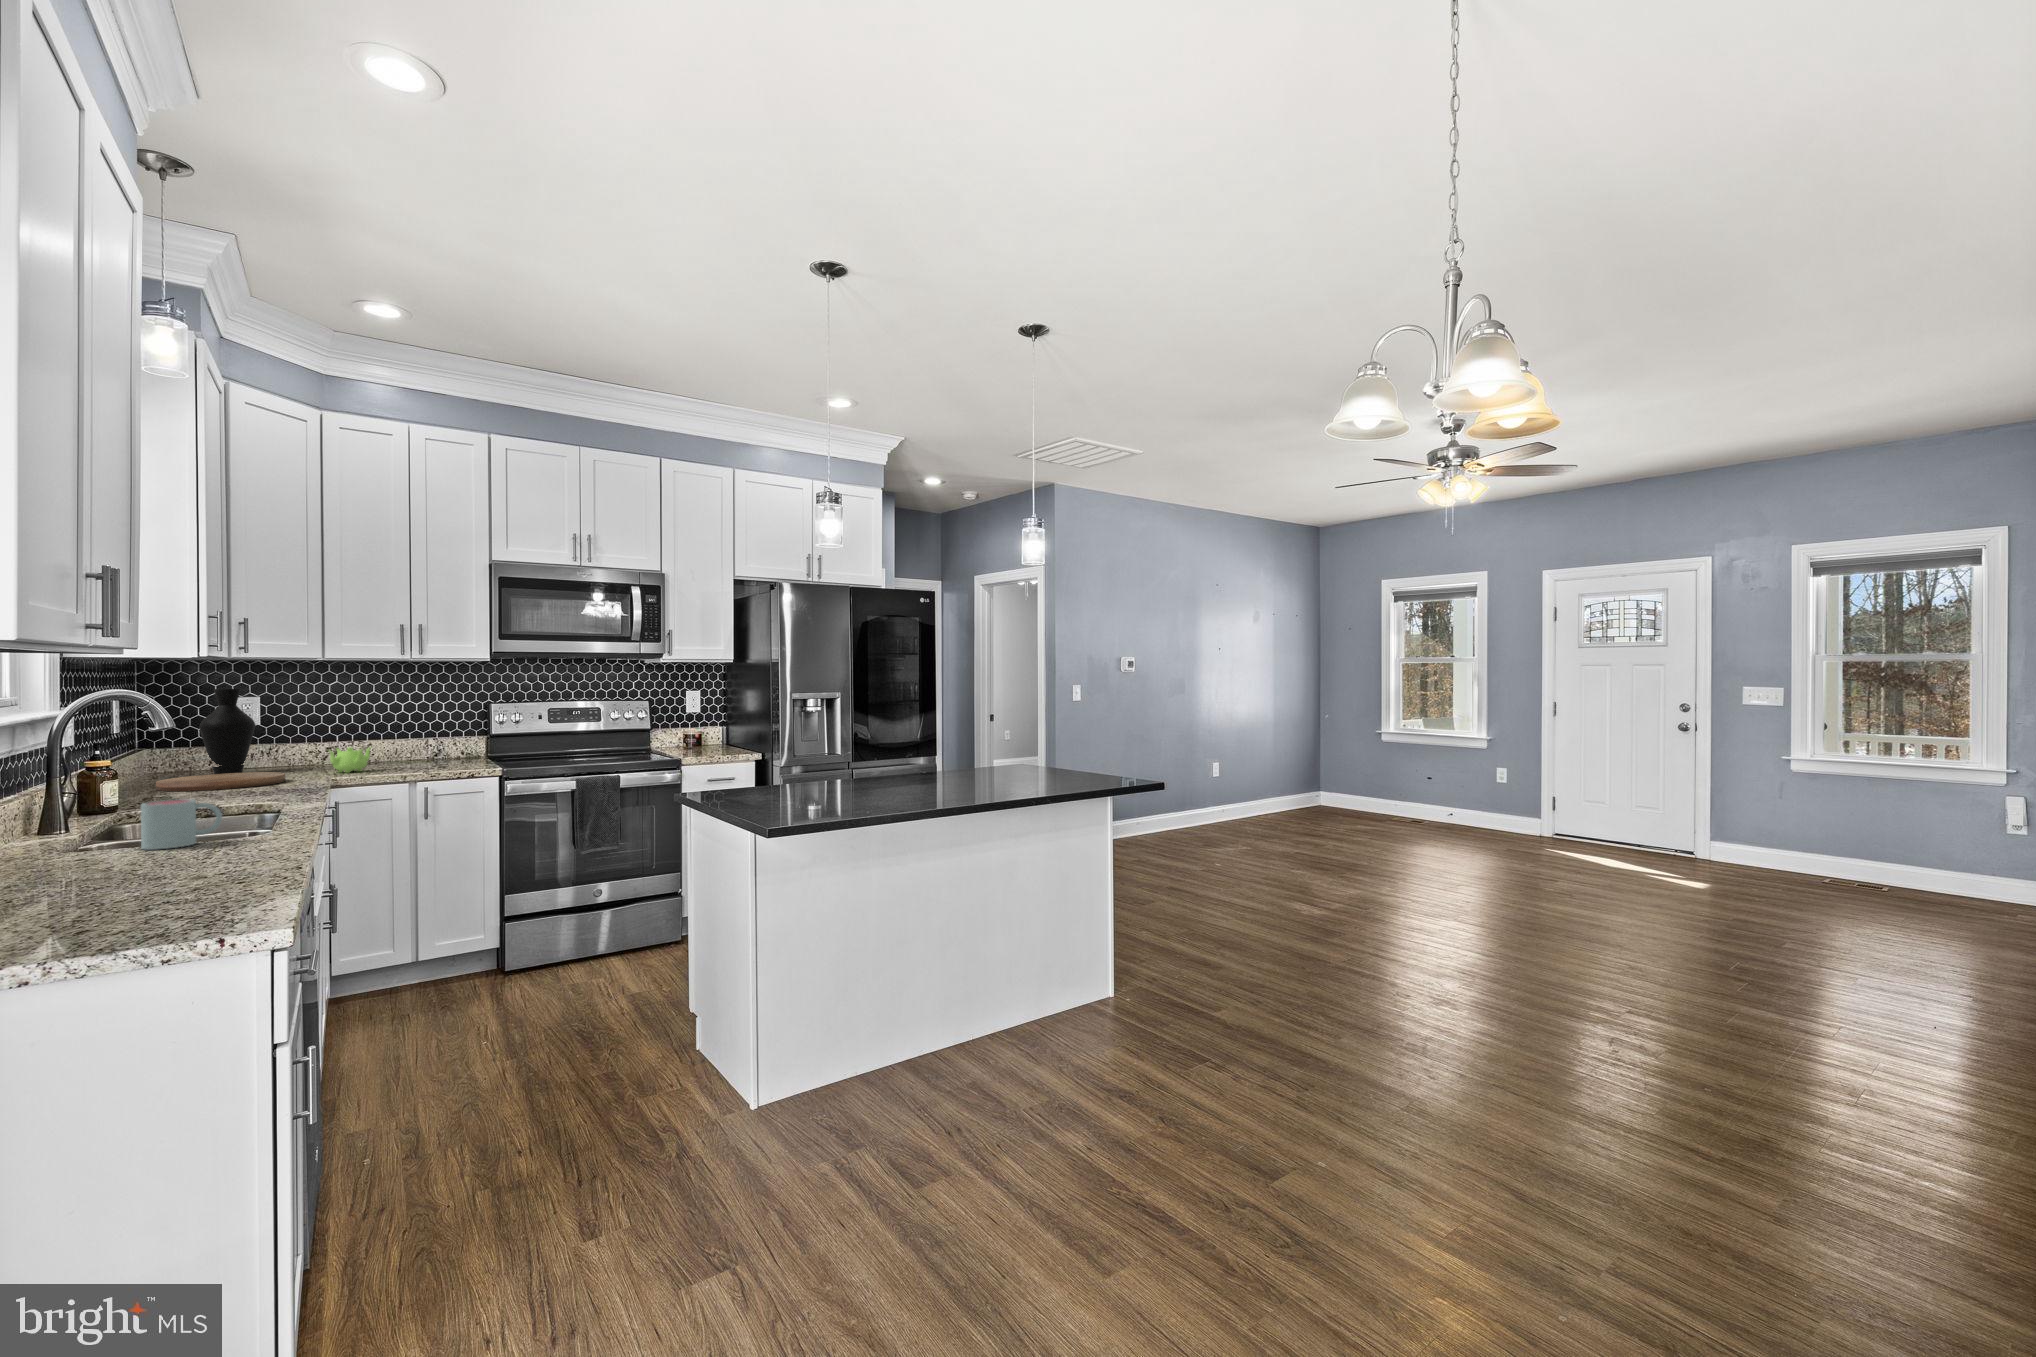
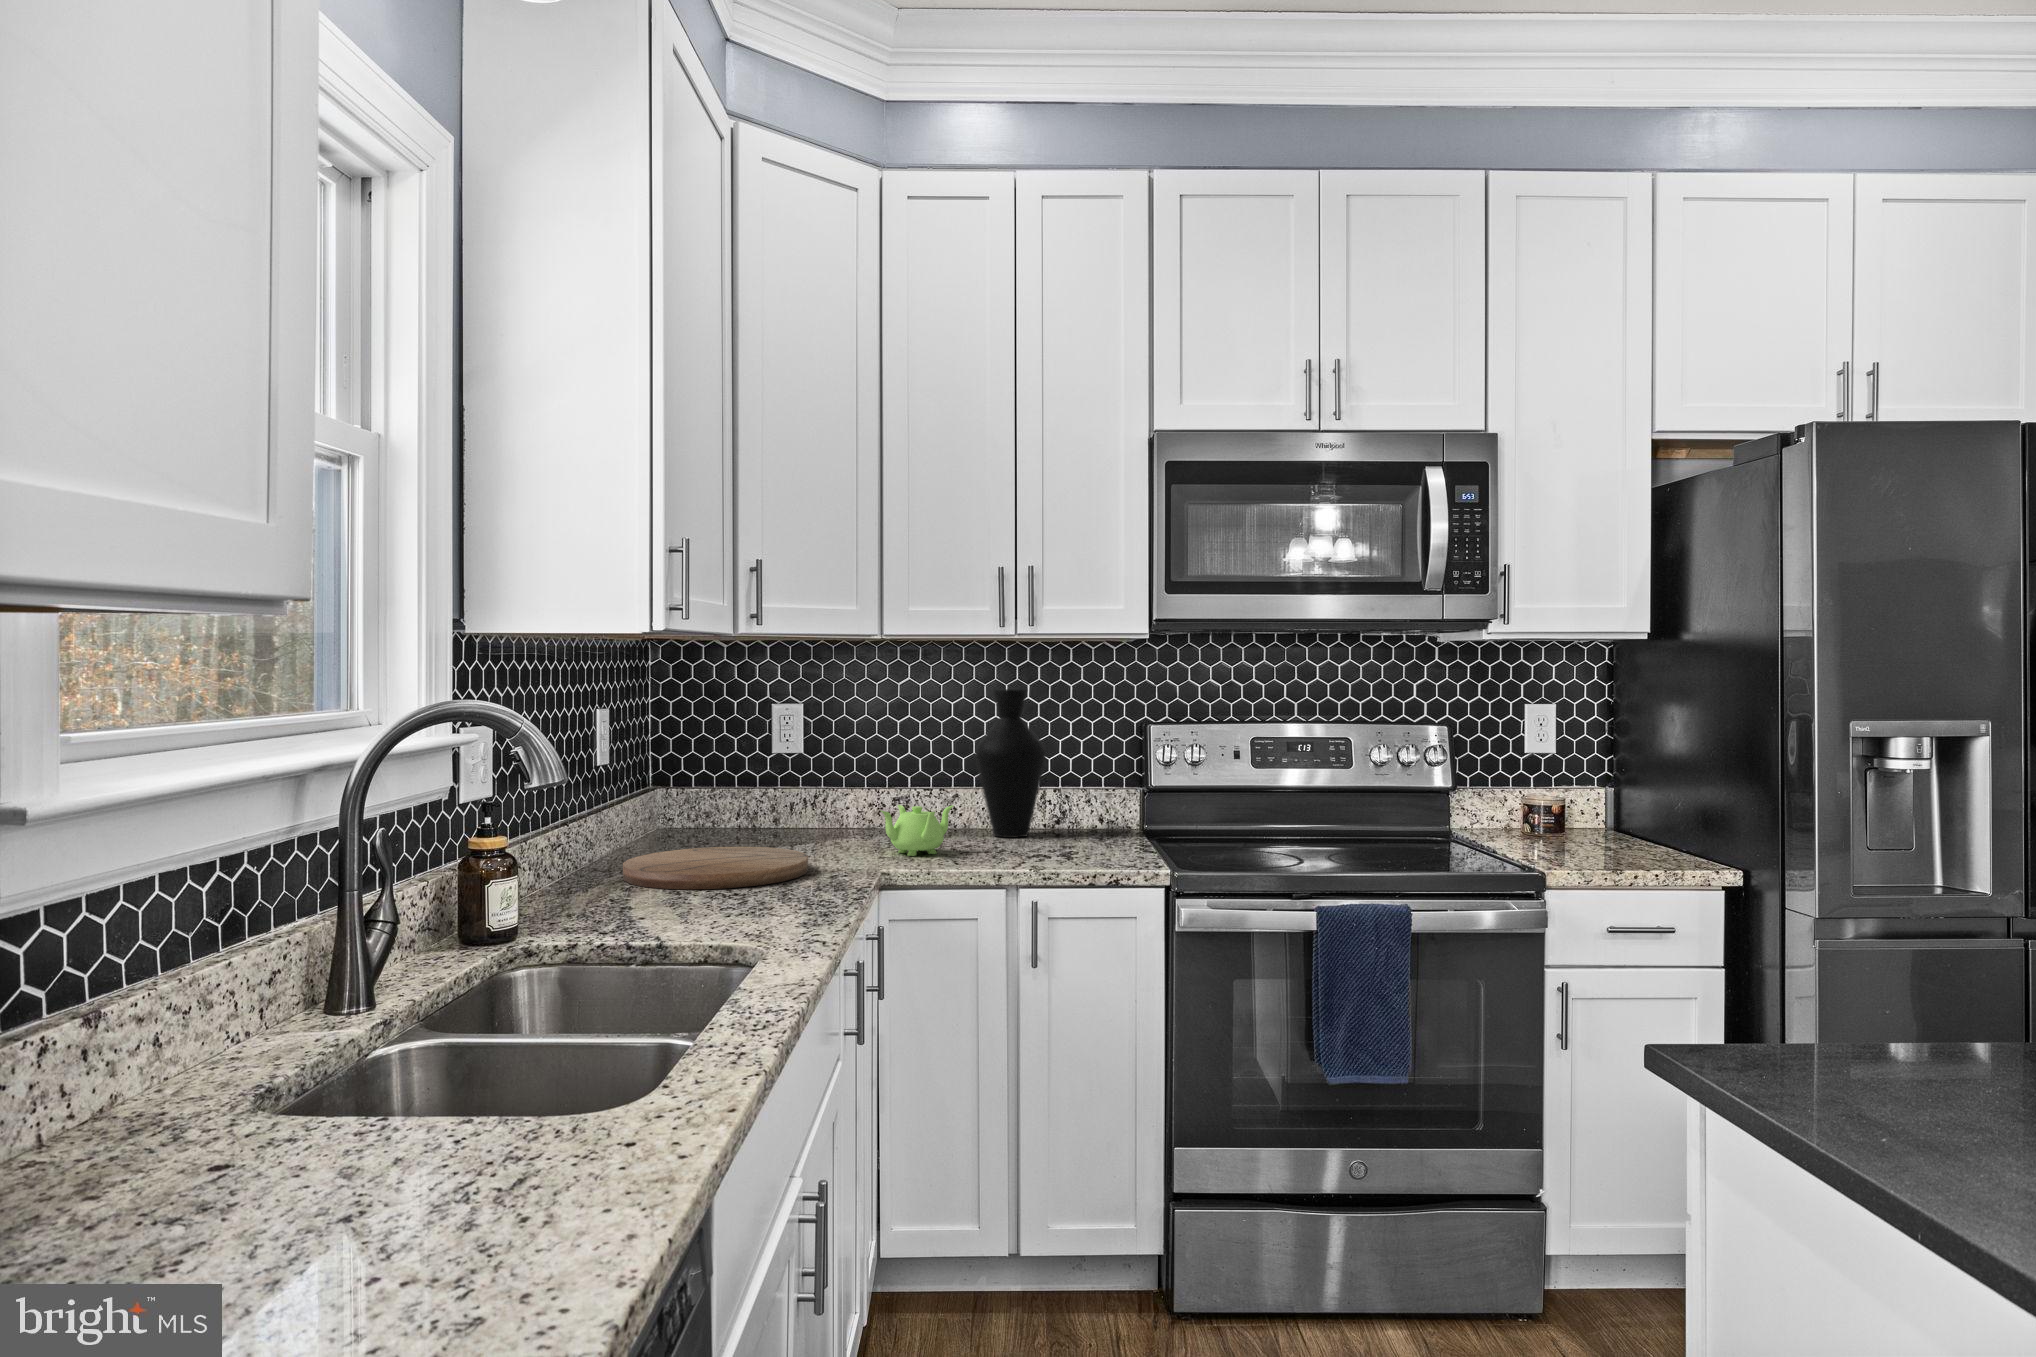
vase: present [199,689,255,774] -> present [975,689,1046,838]
mug: present [141,799,222,850] -> none [201,1064,411,1251]

